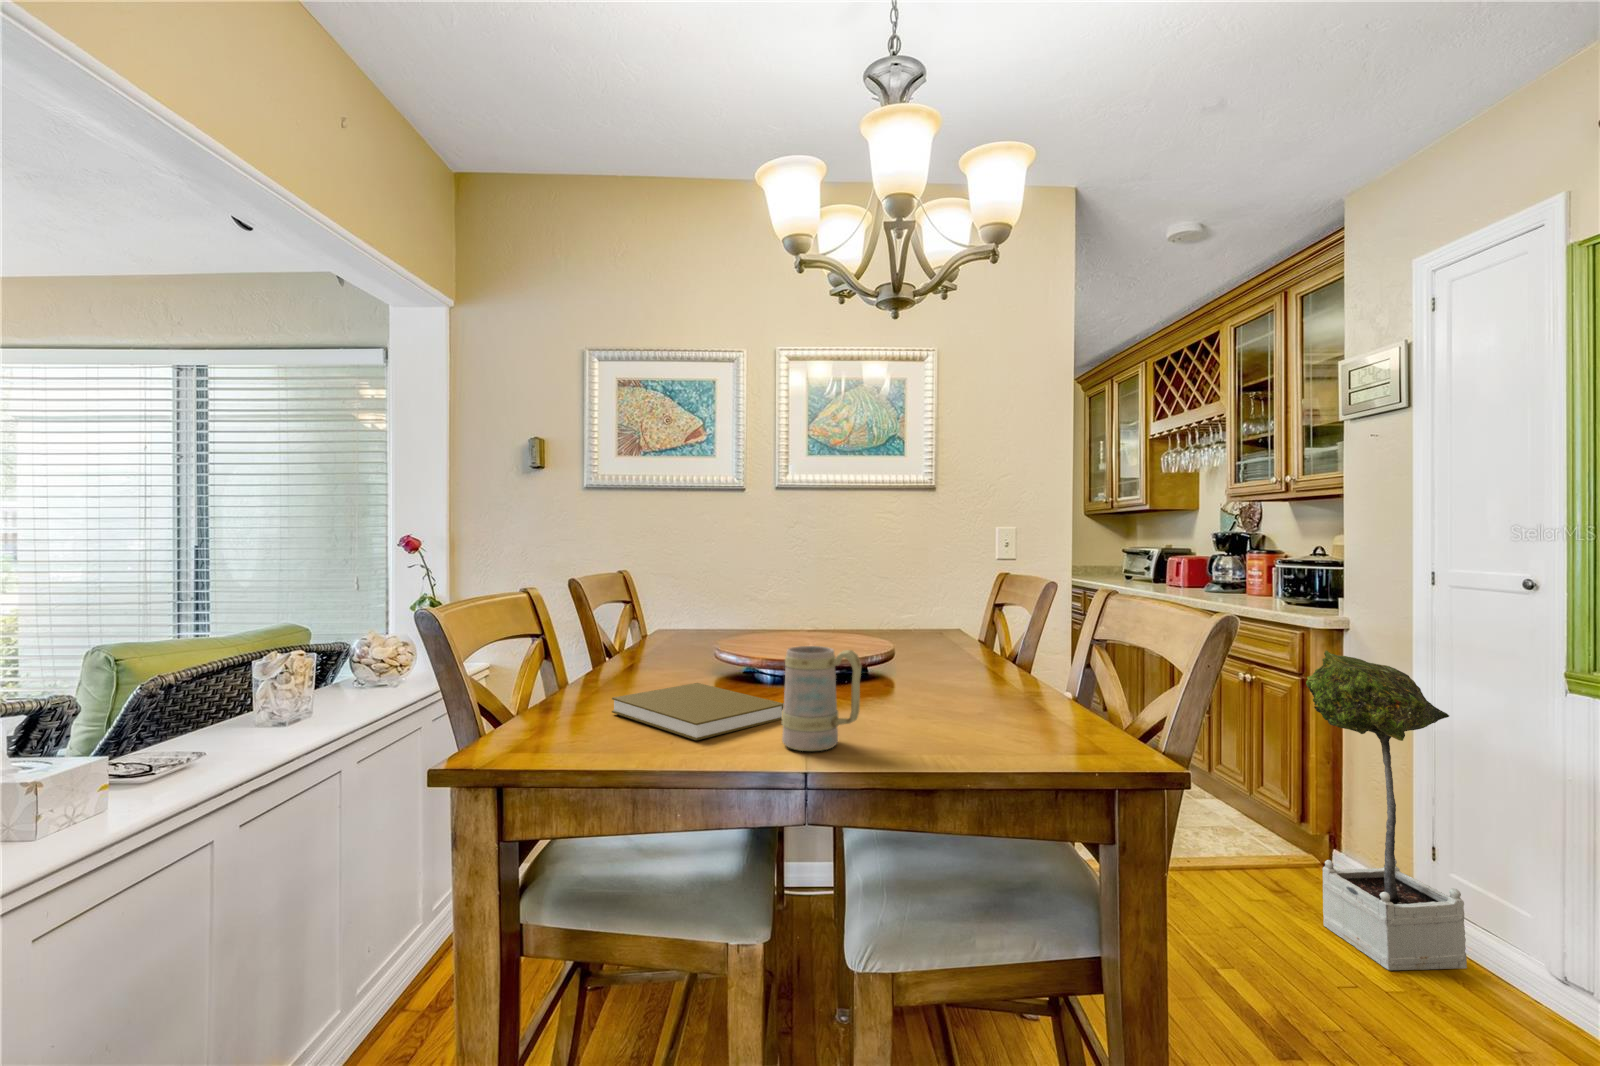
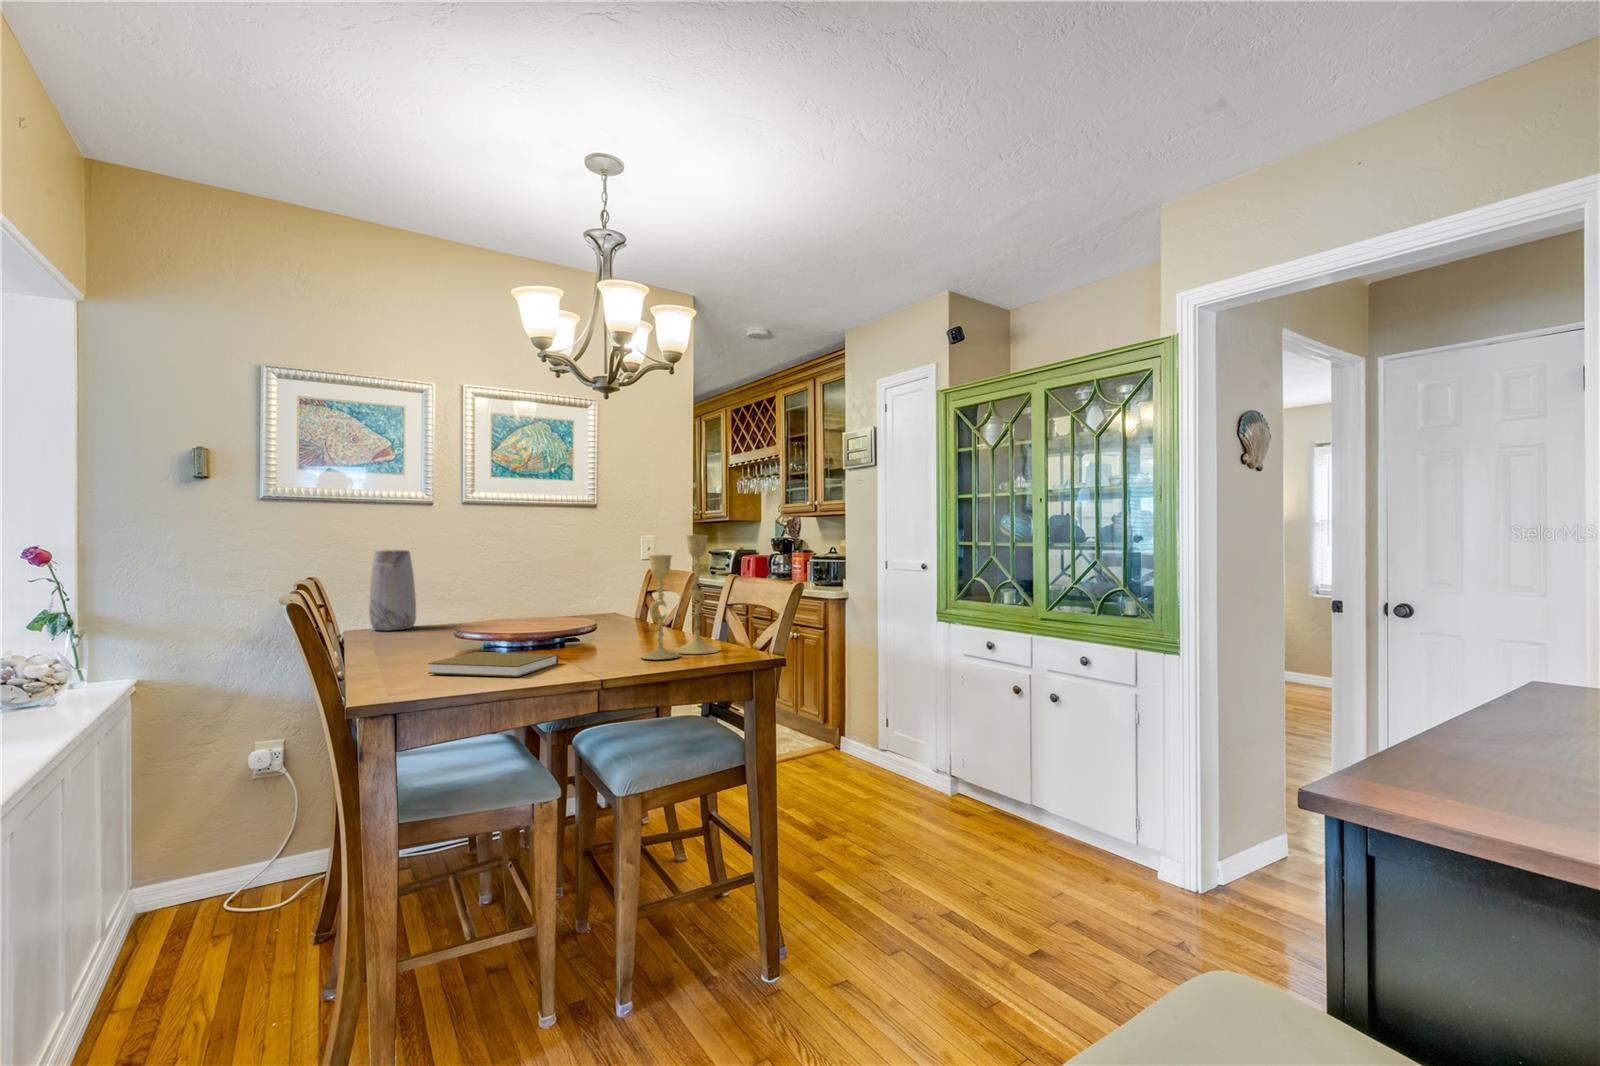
candlestick: none [909,517,1062,737] -> present [640,535,720,660]
vase: none [676,542,723,633] -> present [369,550,416,631]
mug: present [782,646,861,751] -> none [574,612,624,673]
potted tree: present [1306,650,1467,970] -> none [827,611,900,790]

